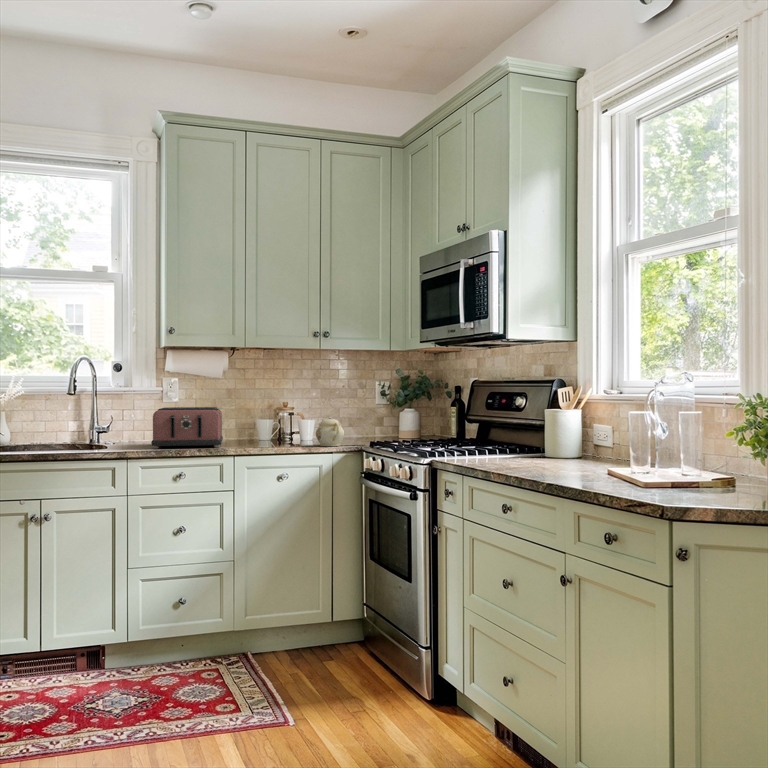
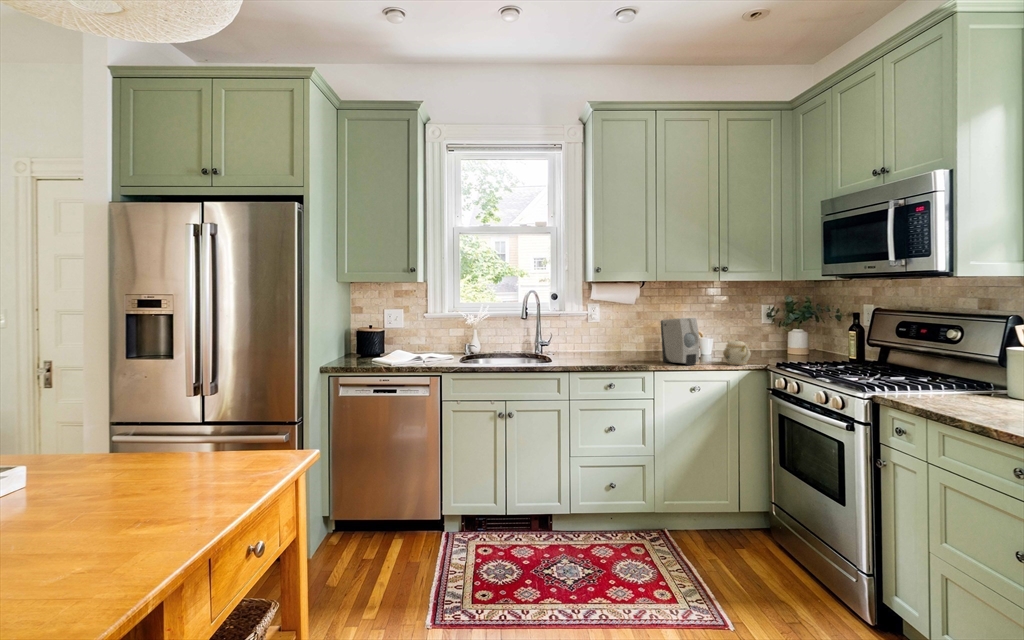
soap dispenser: none [246,392,288,448] -> present [661,318,700,365]
toaster: present [151,407,223,449] -> none [585,328,641,363]

